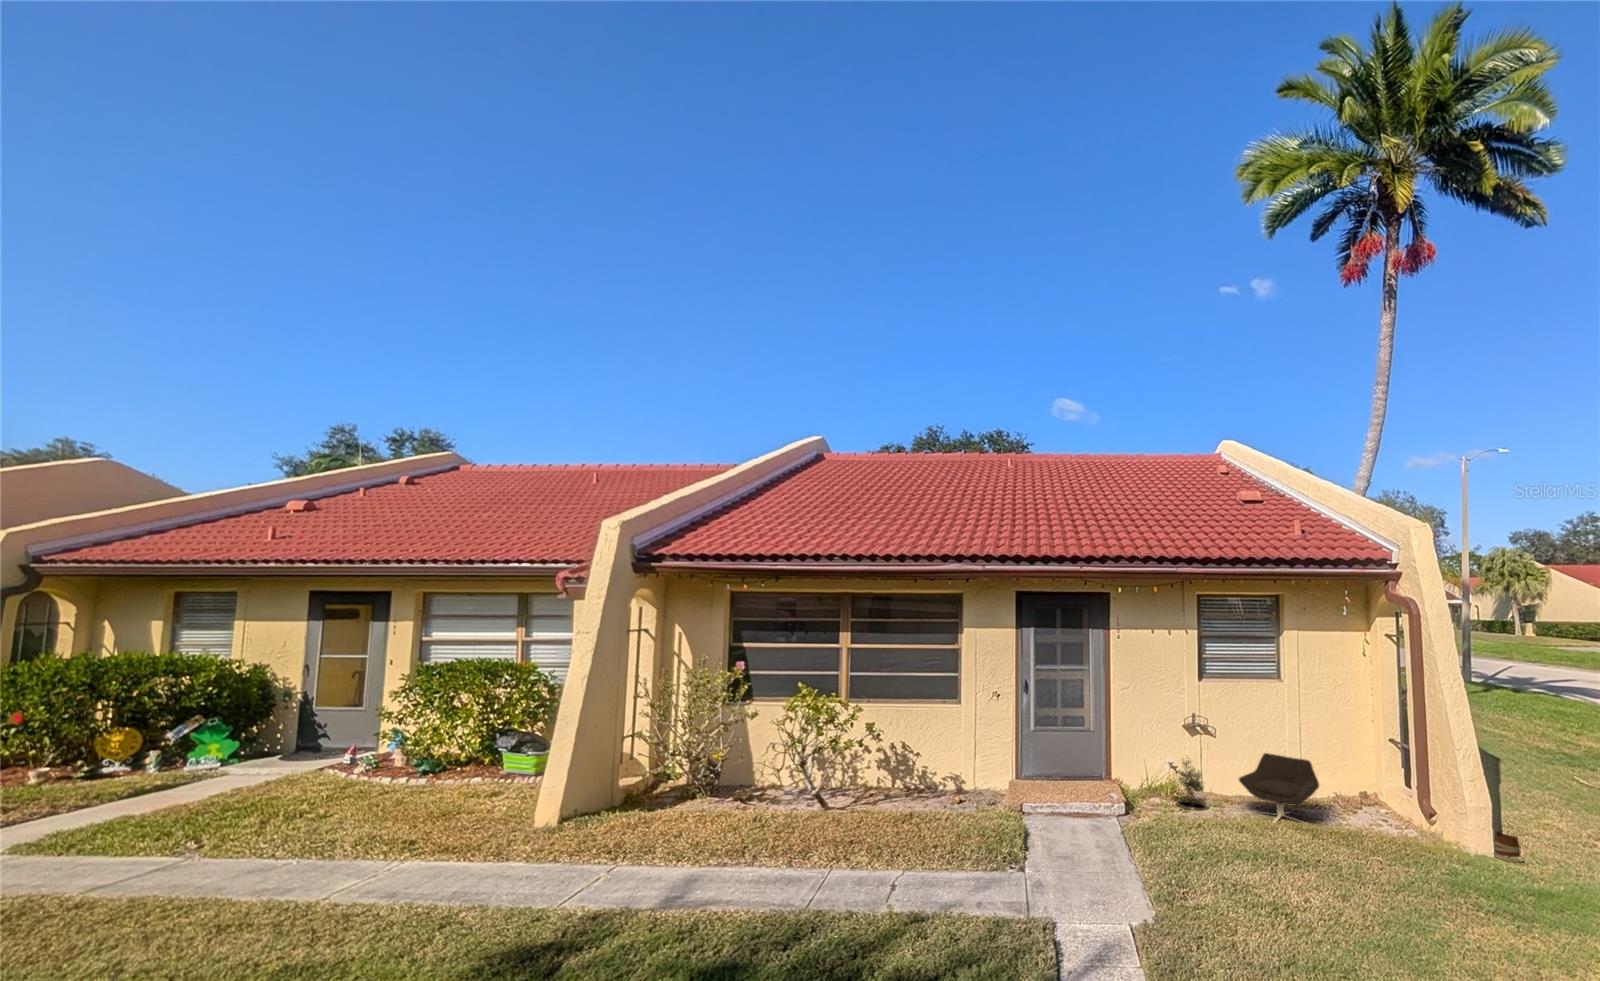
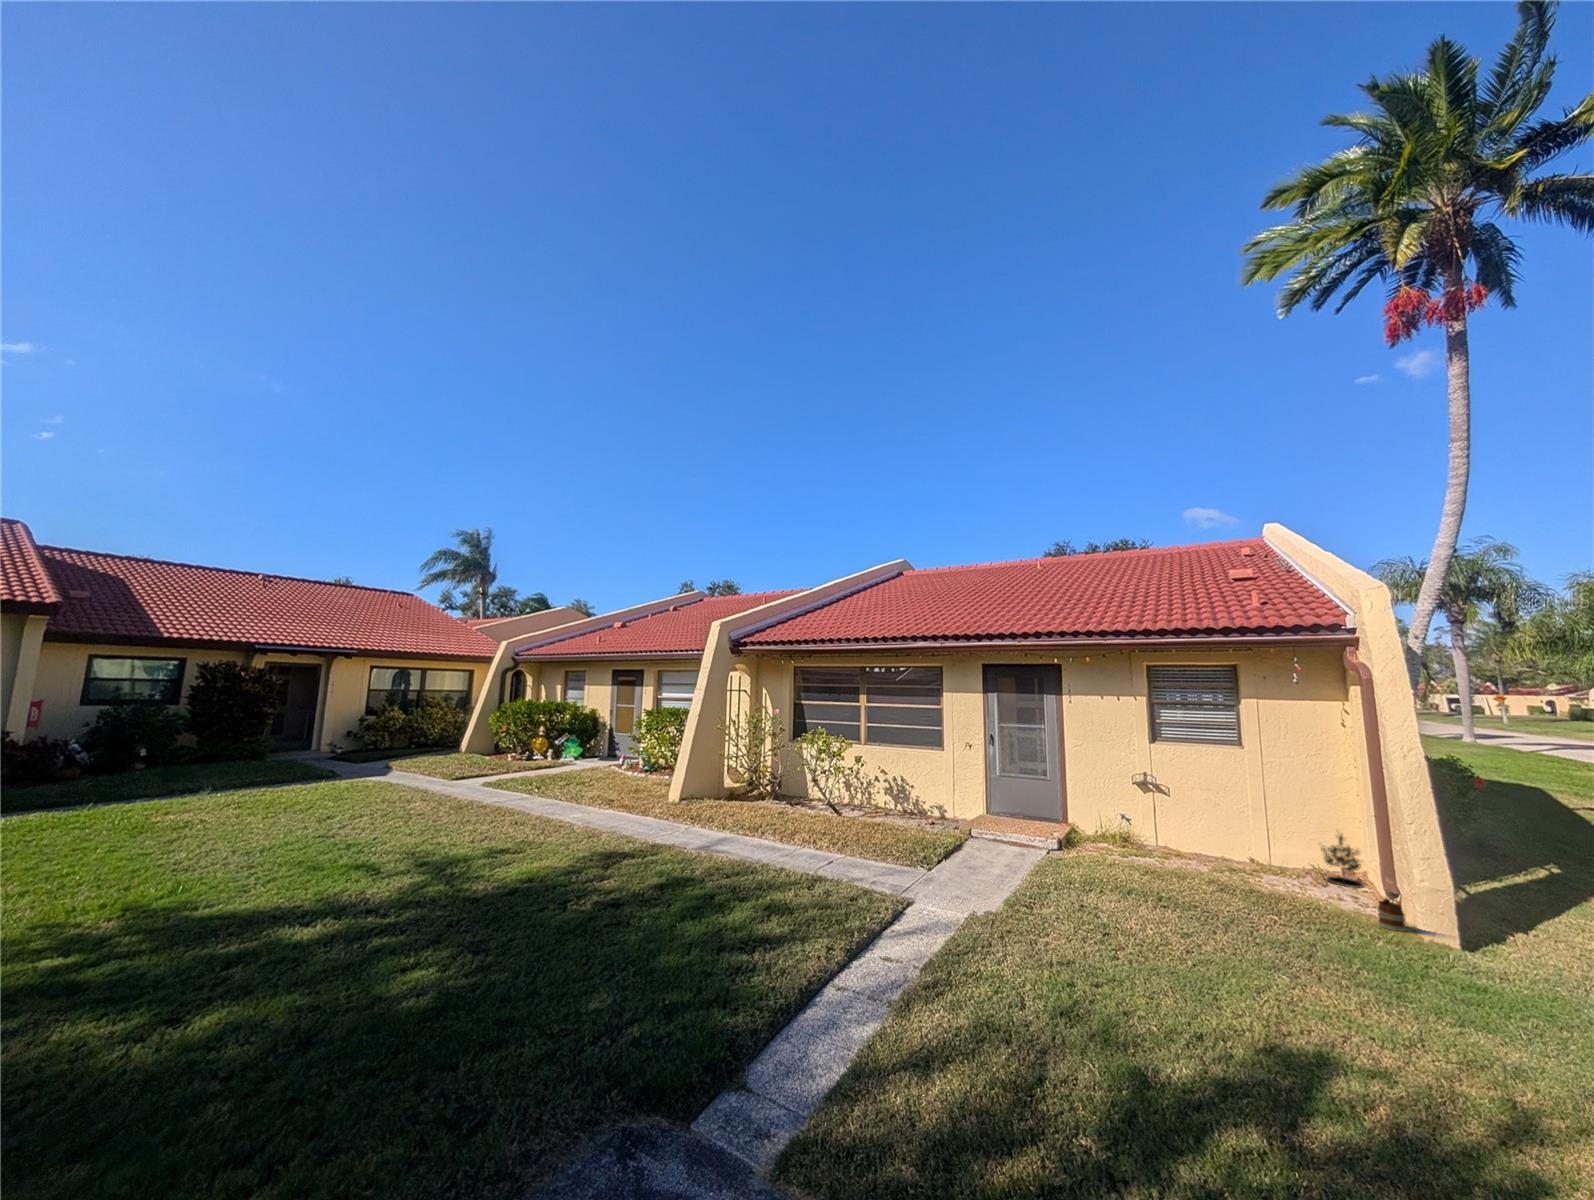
lounge chair: present [1239,753,1319,823] -> none [1166,813,1248,876]
potted tree: present [1176,760,1208,811] -> present [1321,833,1364,888]

